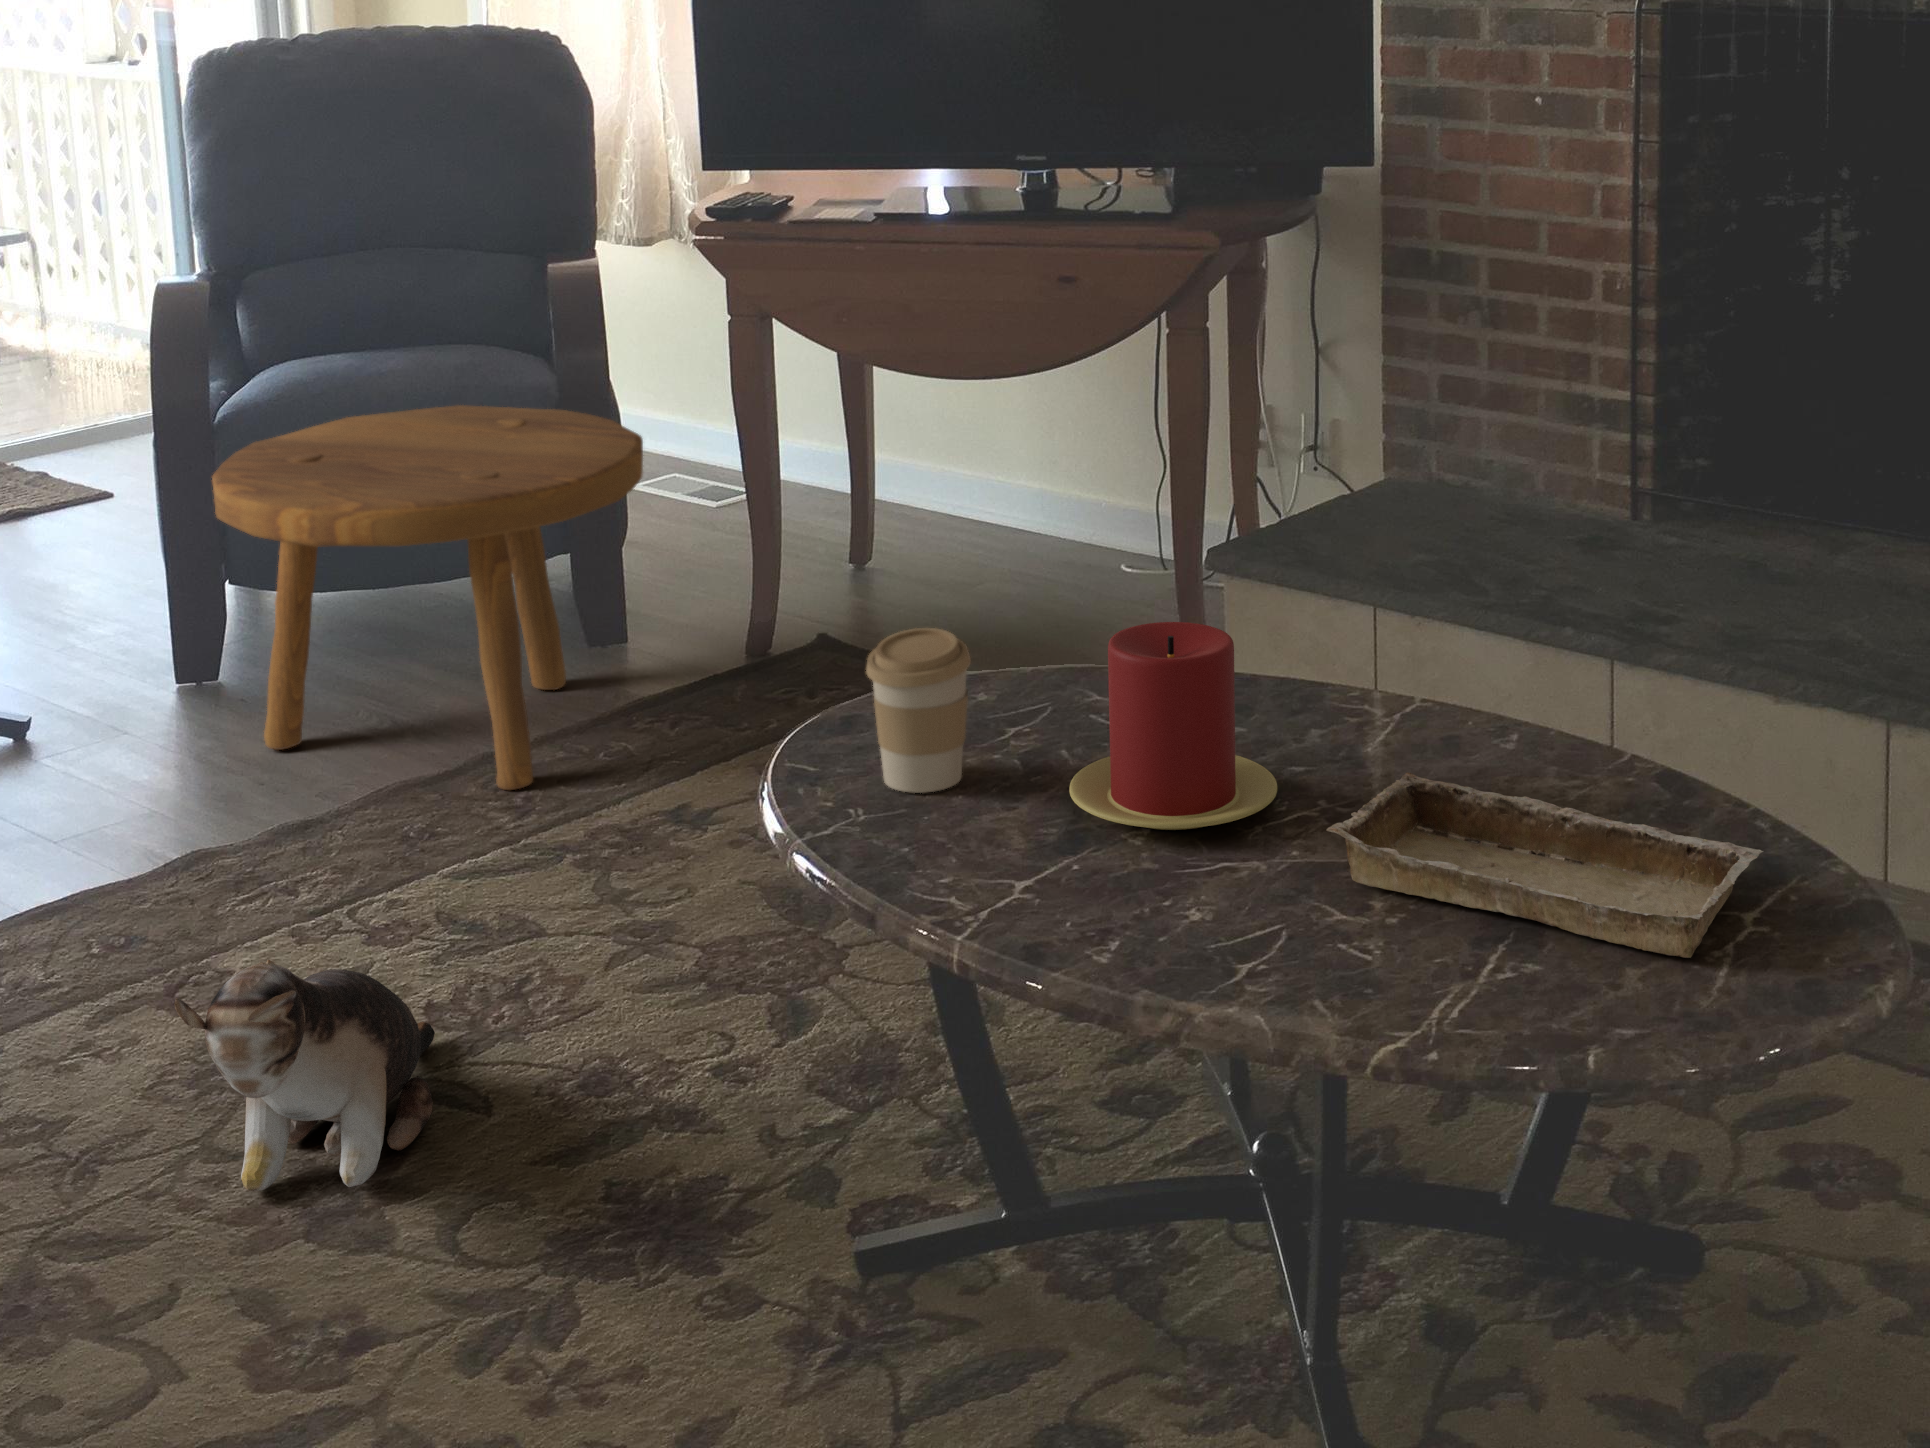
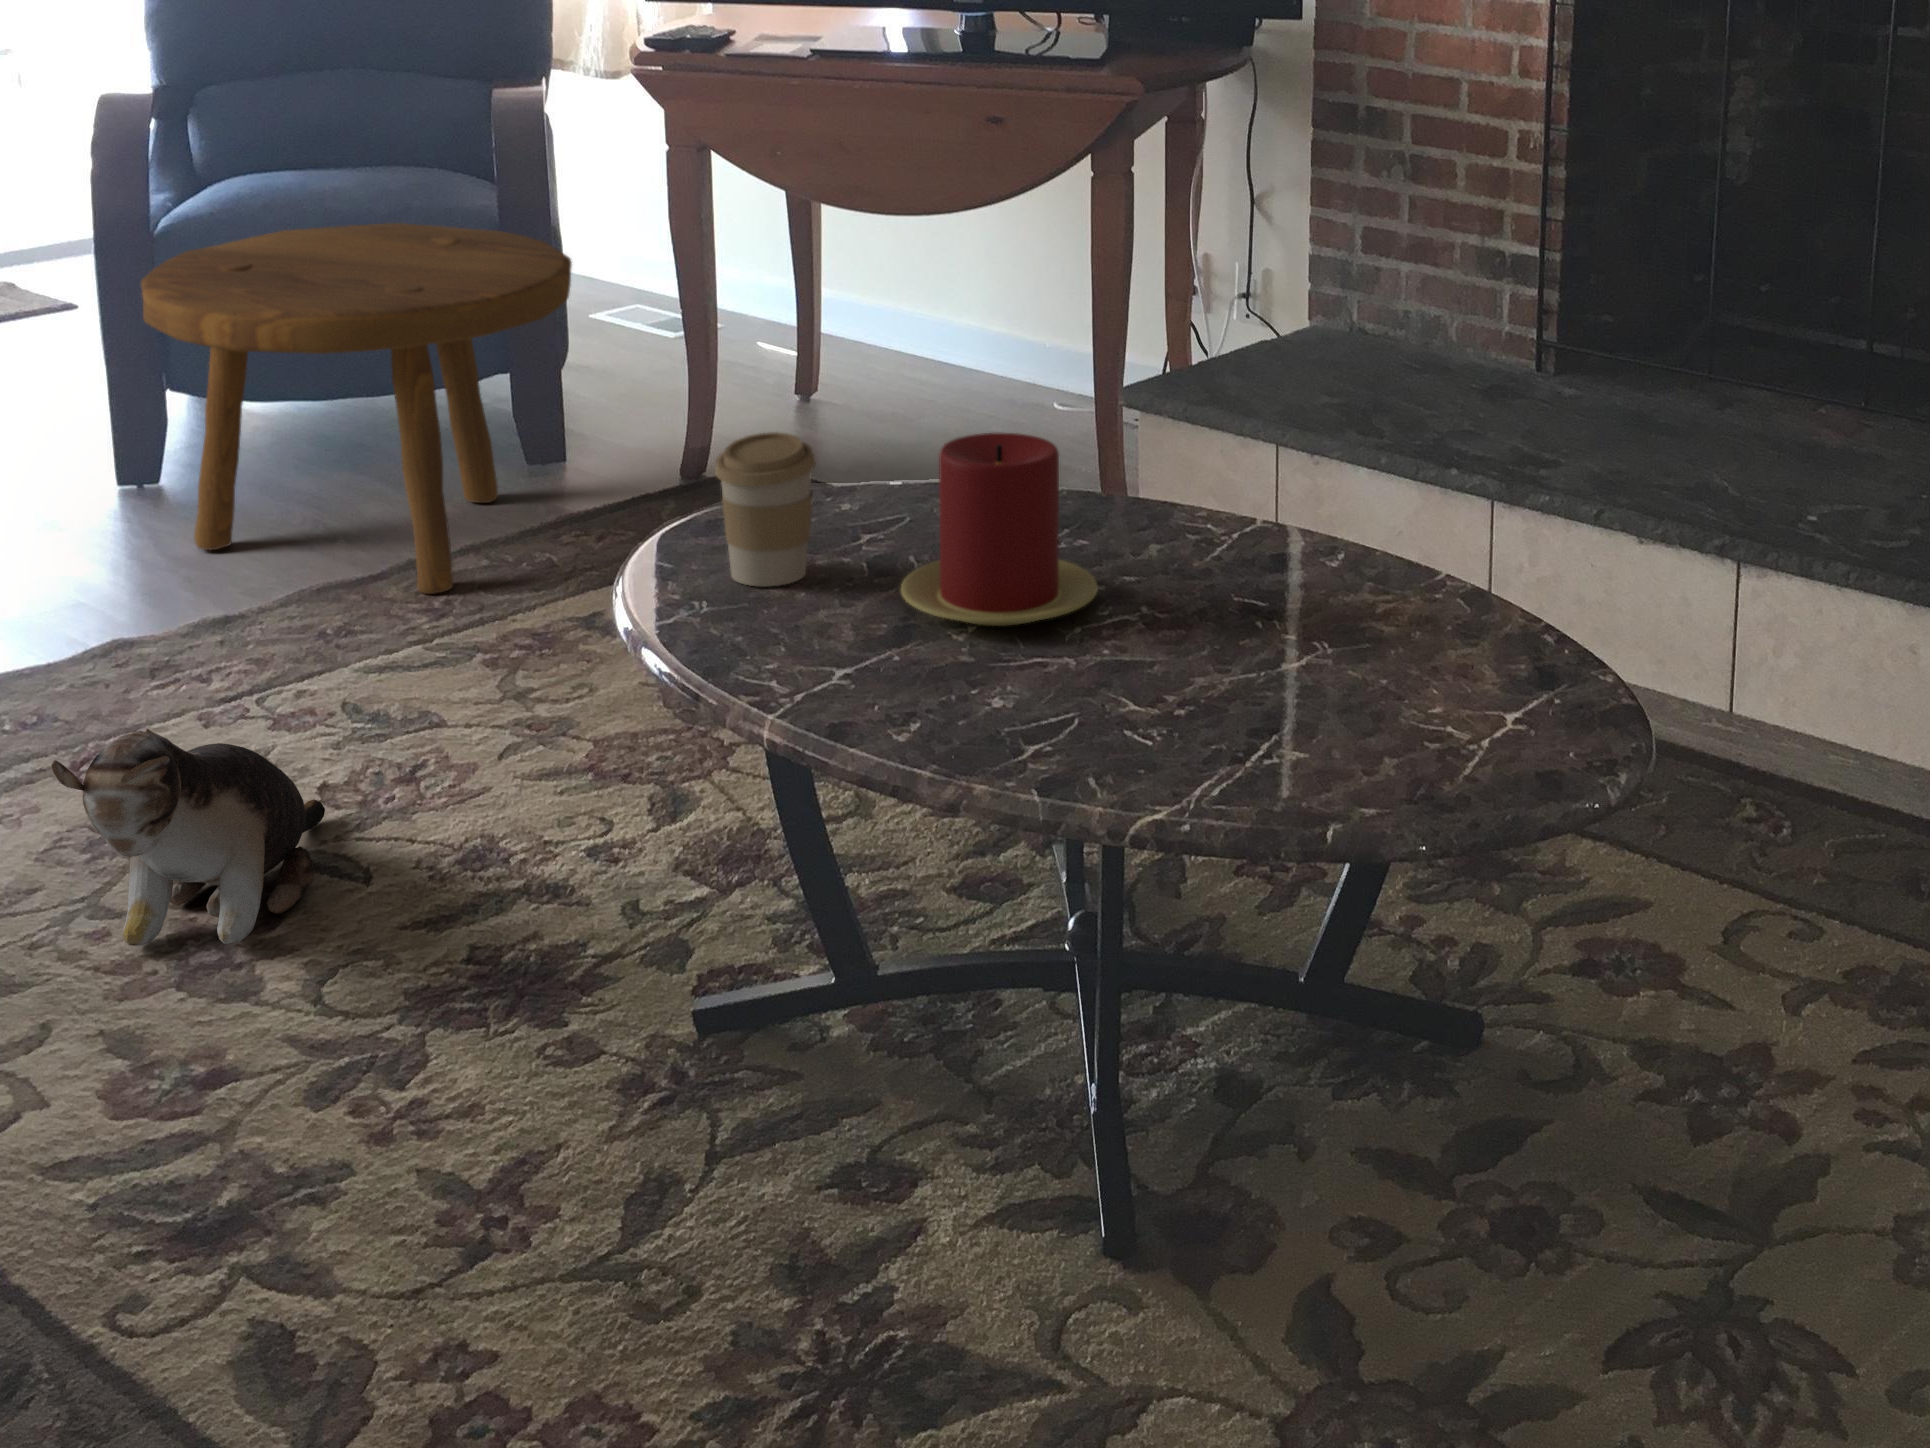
tray: present [1327,772,1763,958] -> none [1125,579,1530,749]

